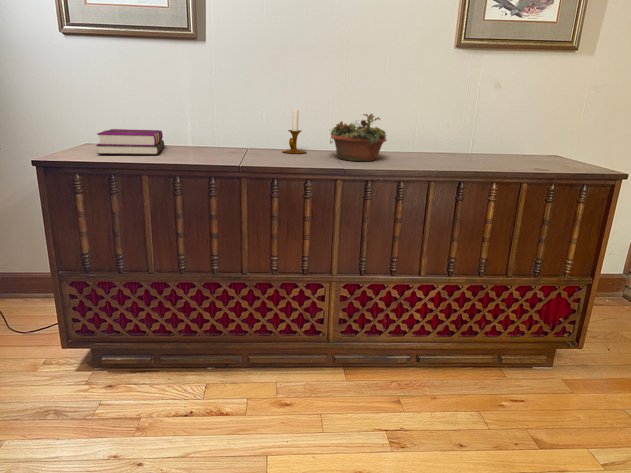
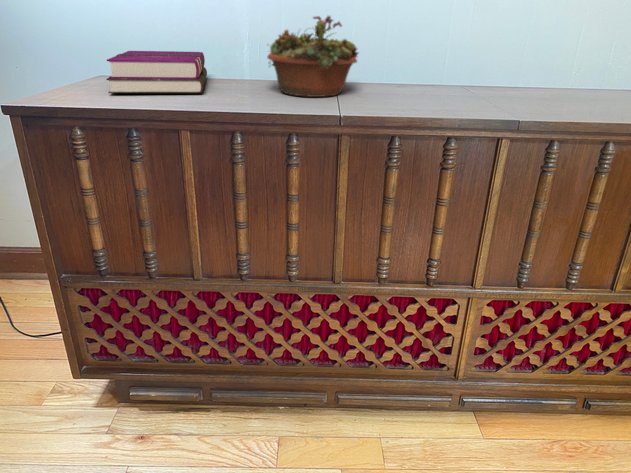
candlestick: present [282,110,306,153] -> none [387,16,426,88]
succulent planter: present [330,114,386,161] -> present [267,15,358,97]

